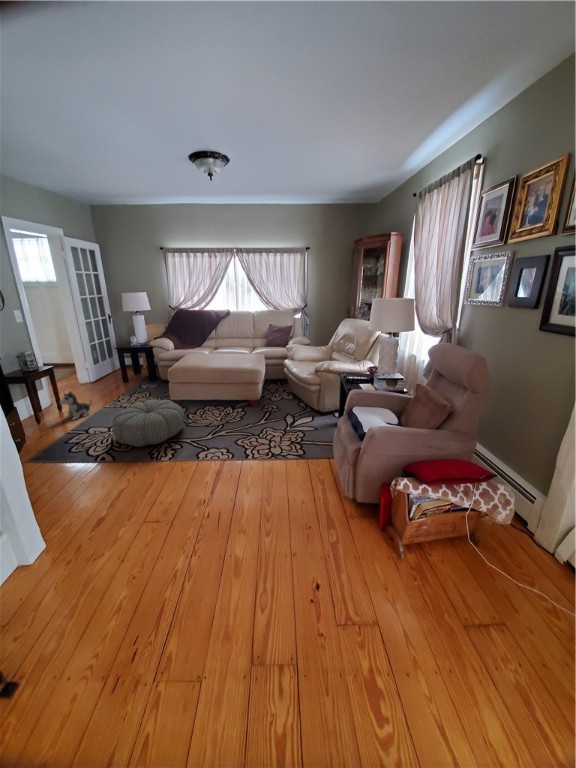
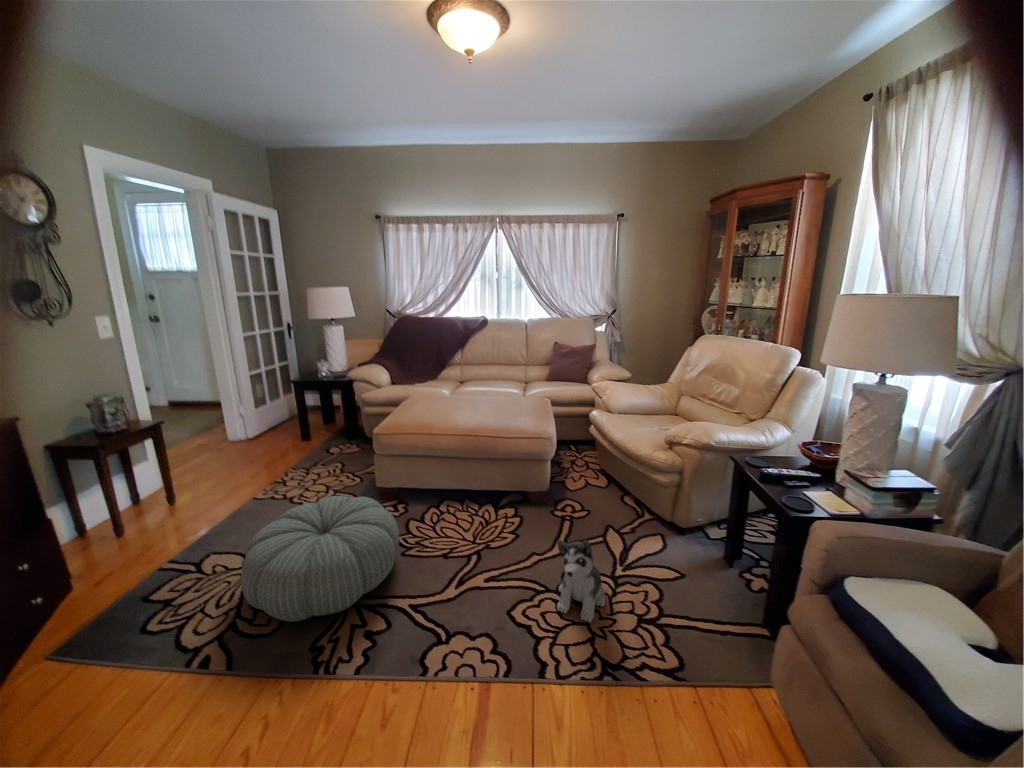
plush toy: present [59,391,91,420] -> present [557,539,605,623]

